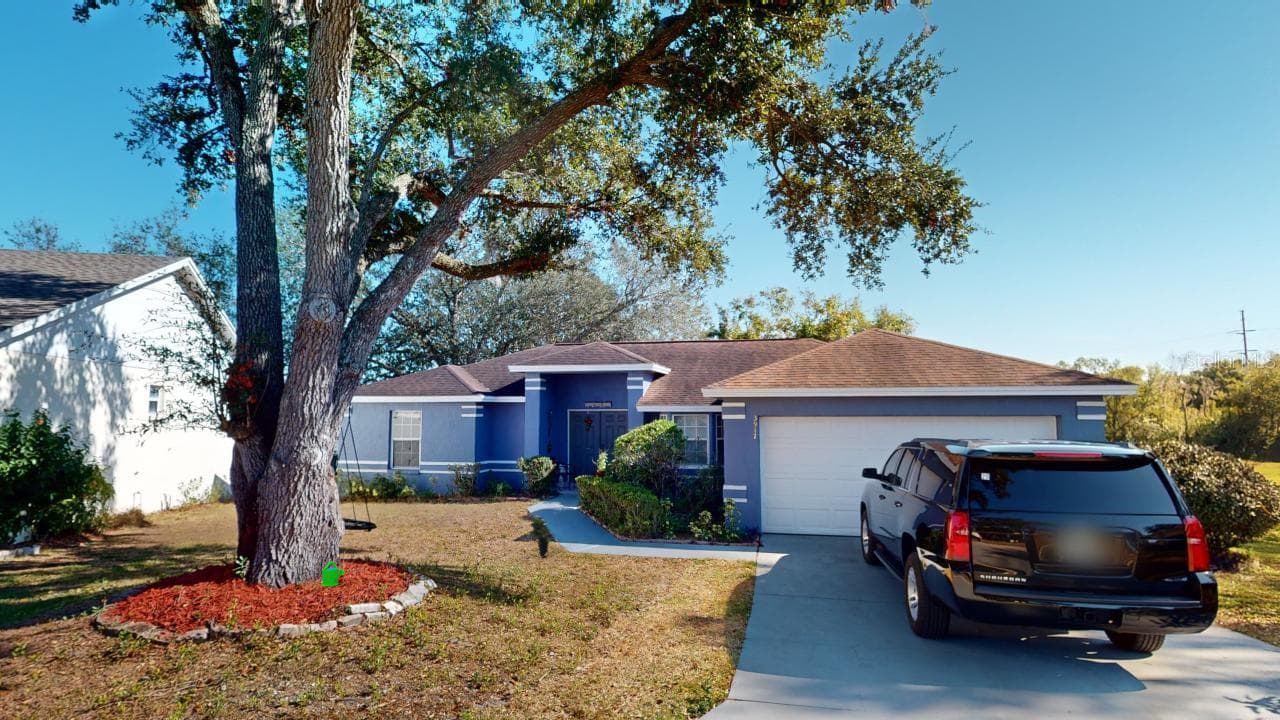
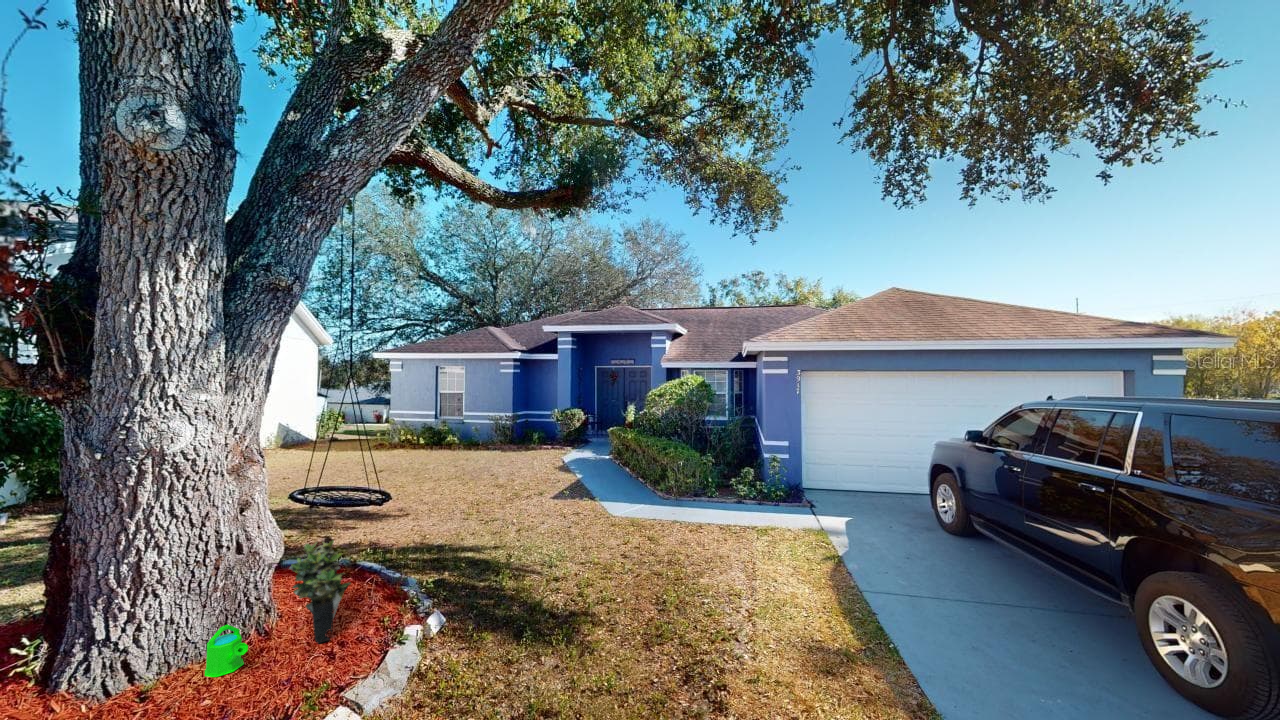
potted plant: present [530,517,552,558] -> present [290,540,350,644]

